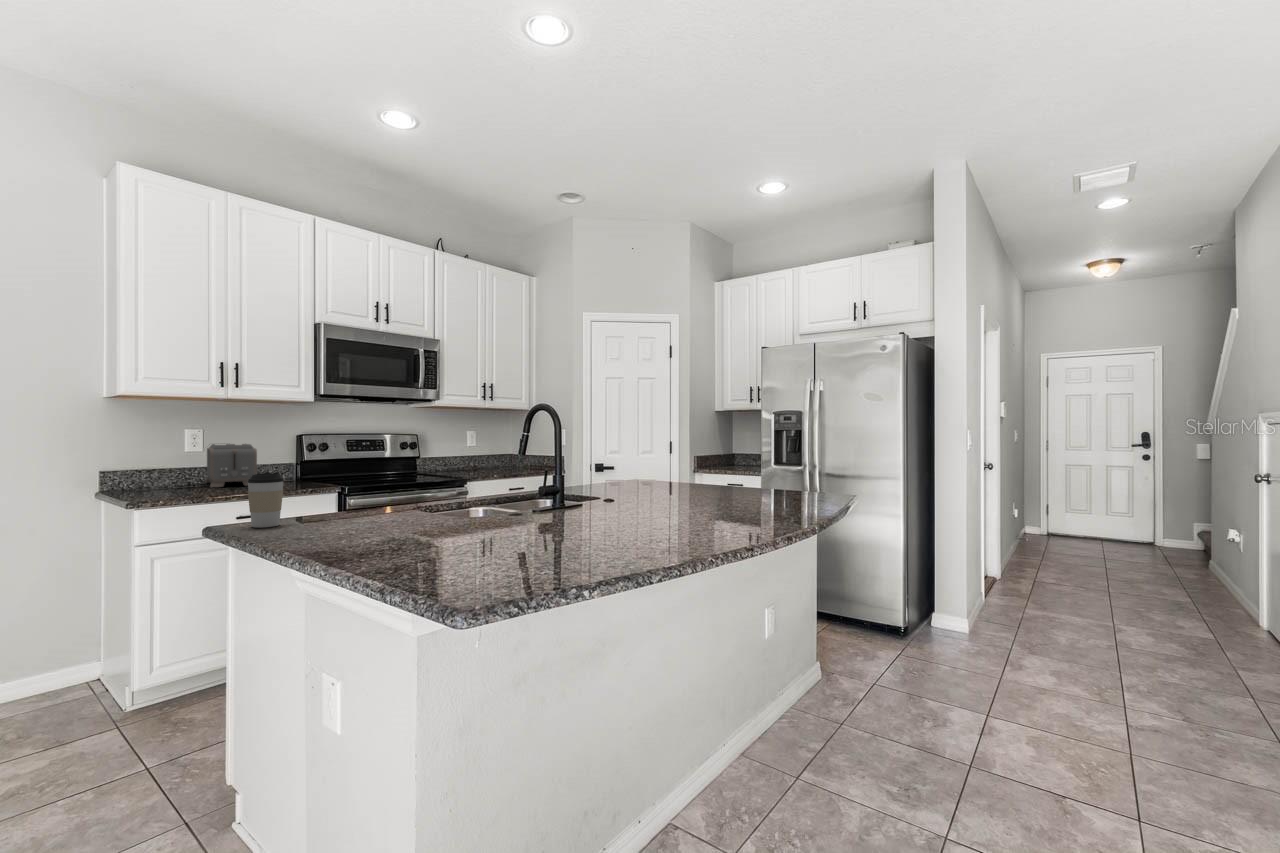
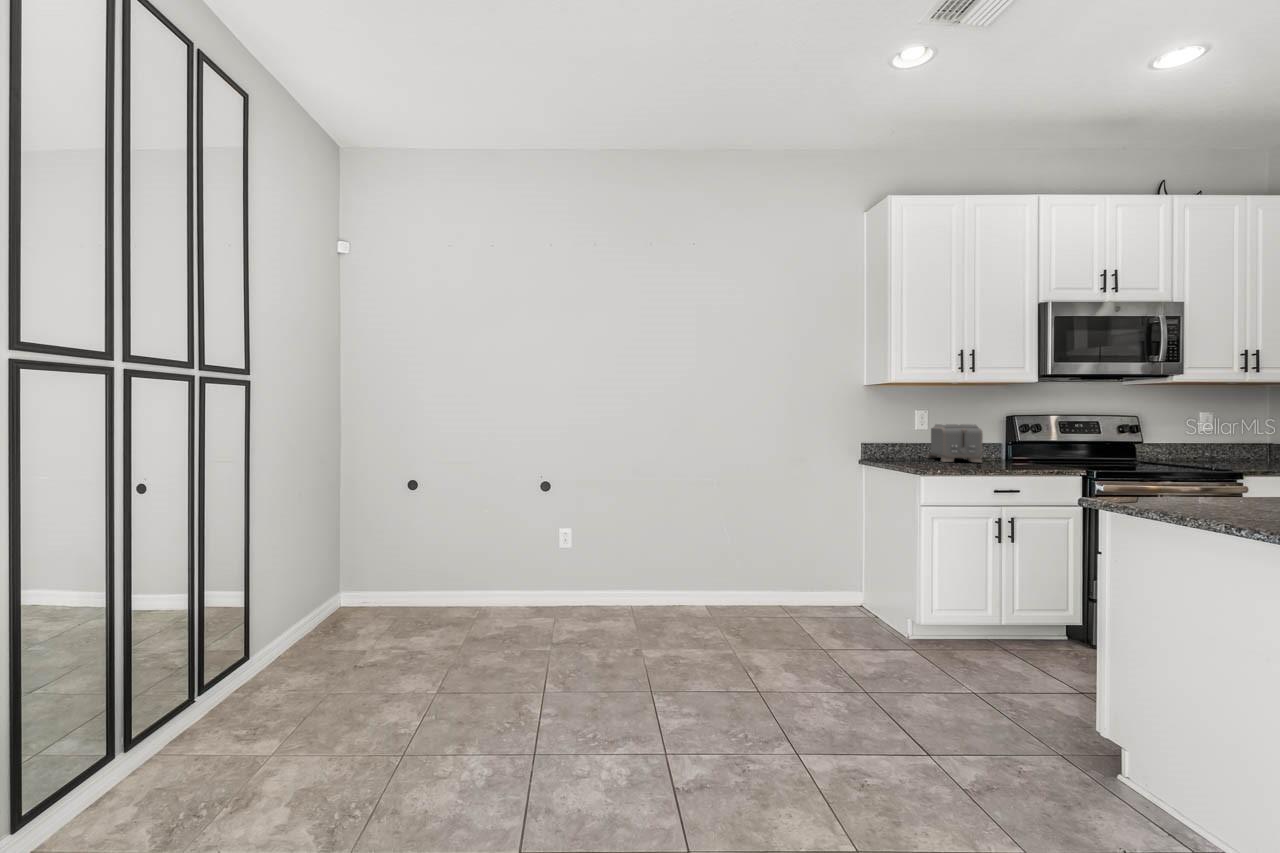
coffee cup: present [247,472,284,528] -> none [1143,446,1197,509]

